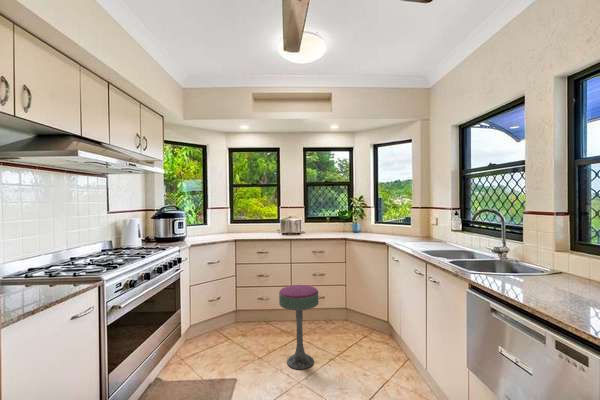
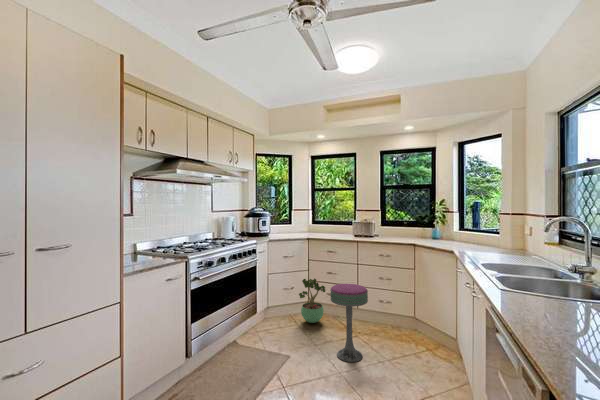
potted plant: none [228,284,260,334] -> present [299,278,325,323]

